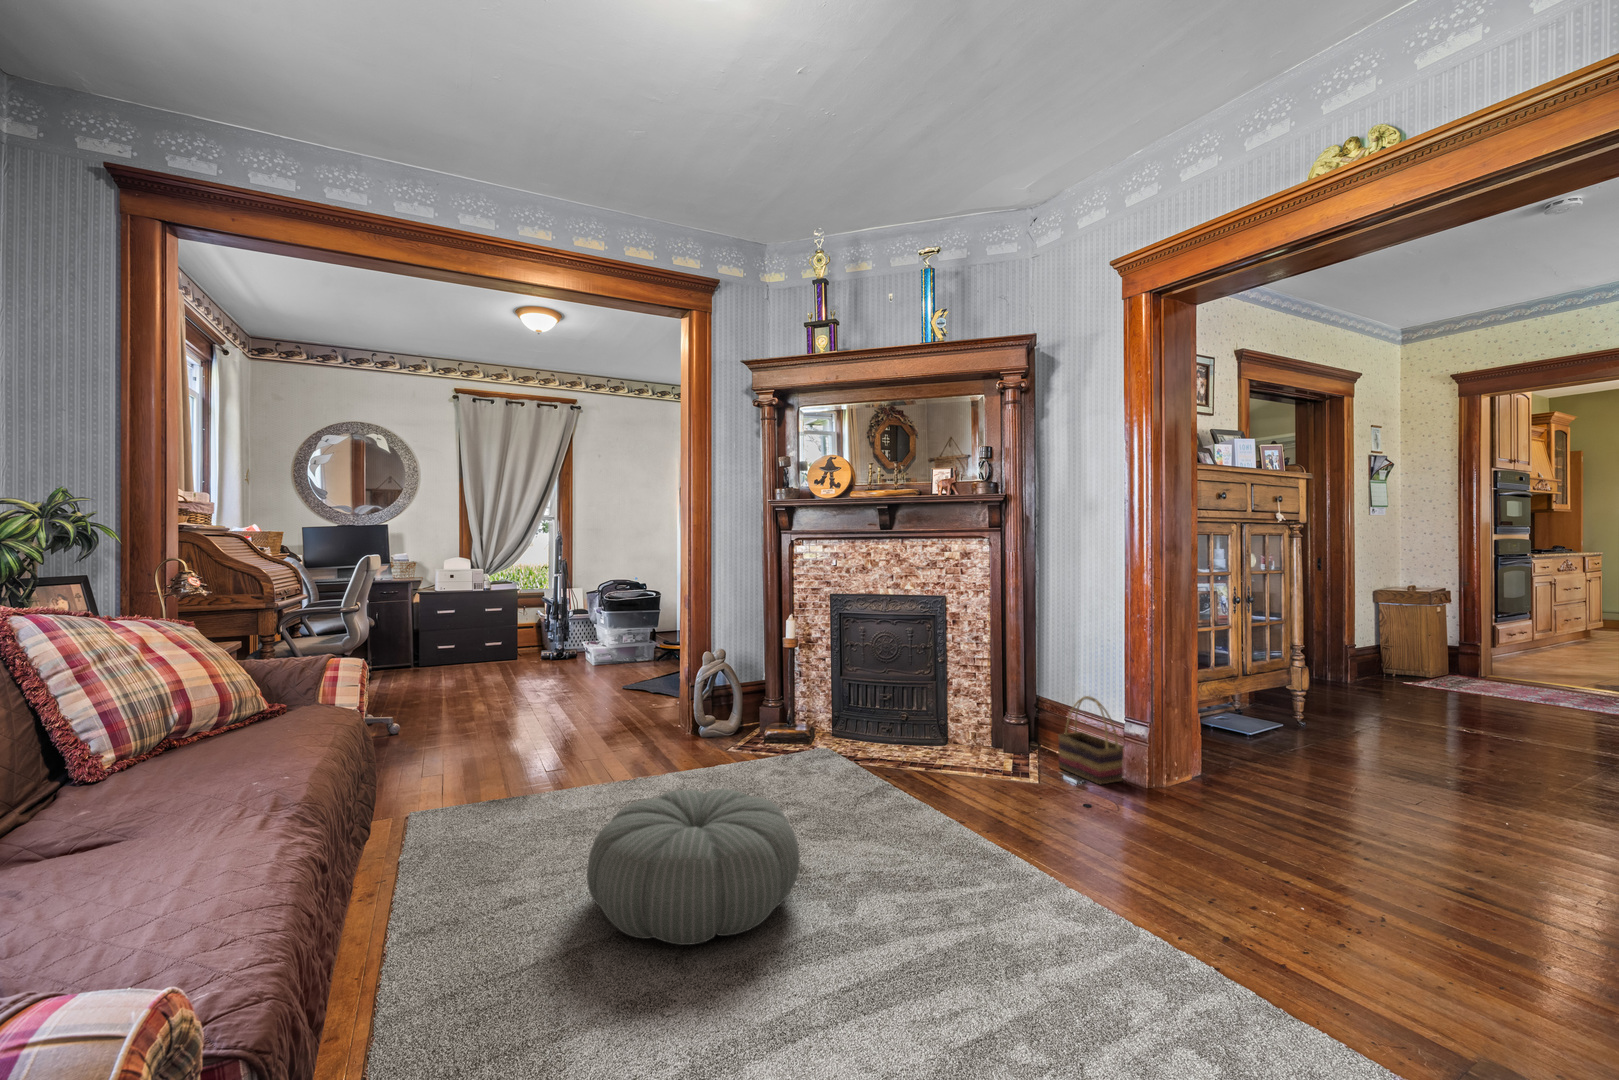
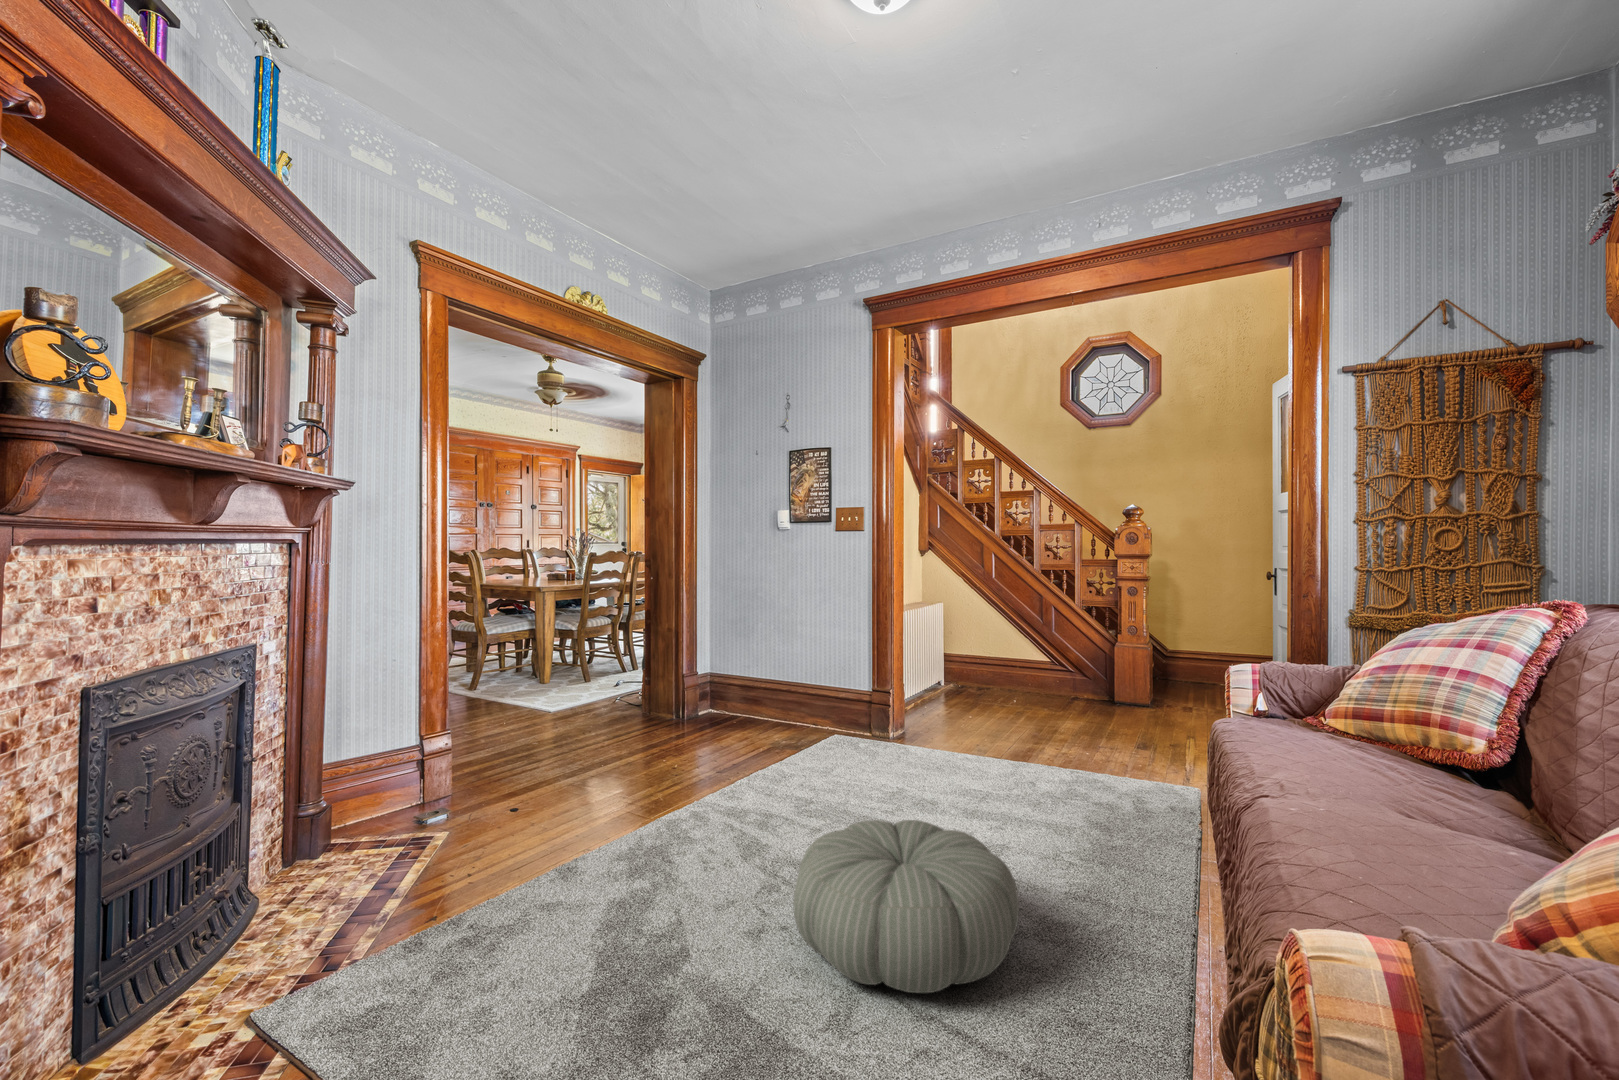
basket: present [1058,696,1124,785] -> none [389,726,473,829]

